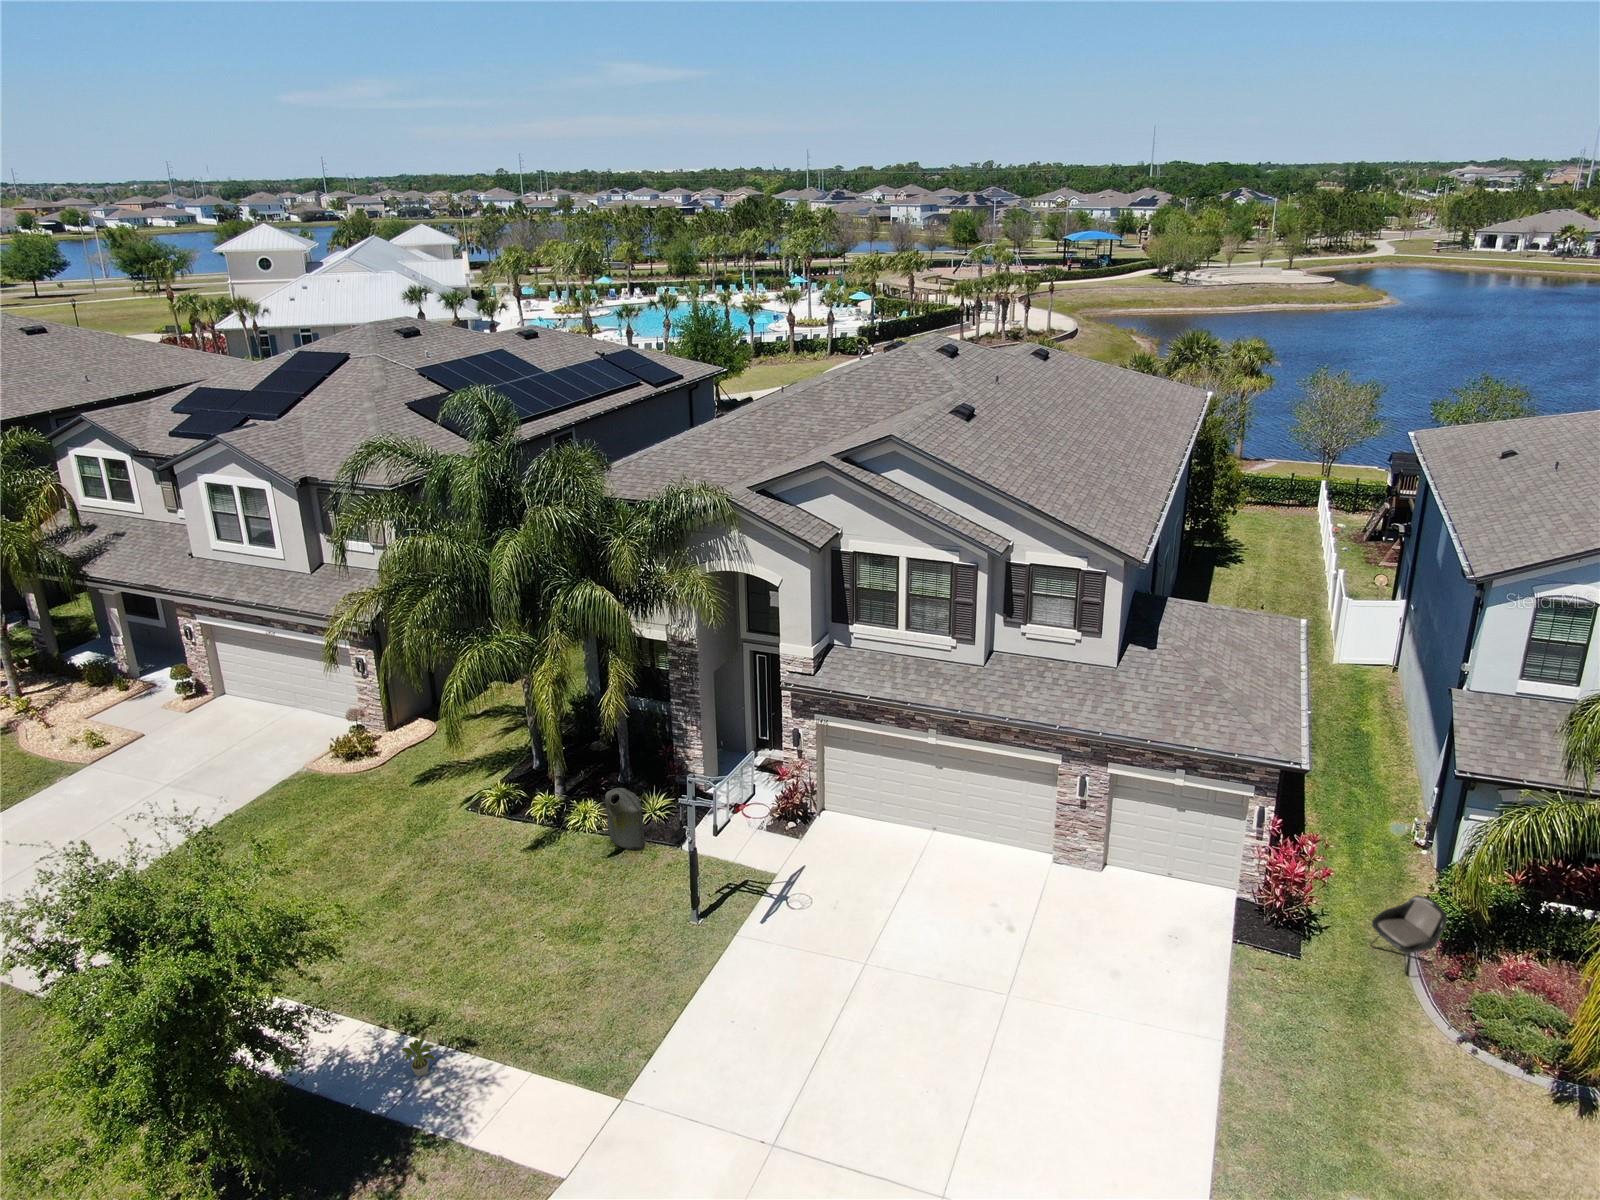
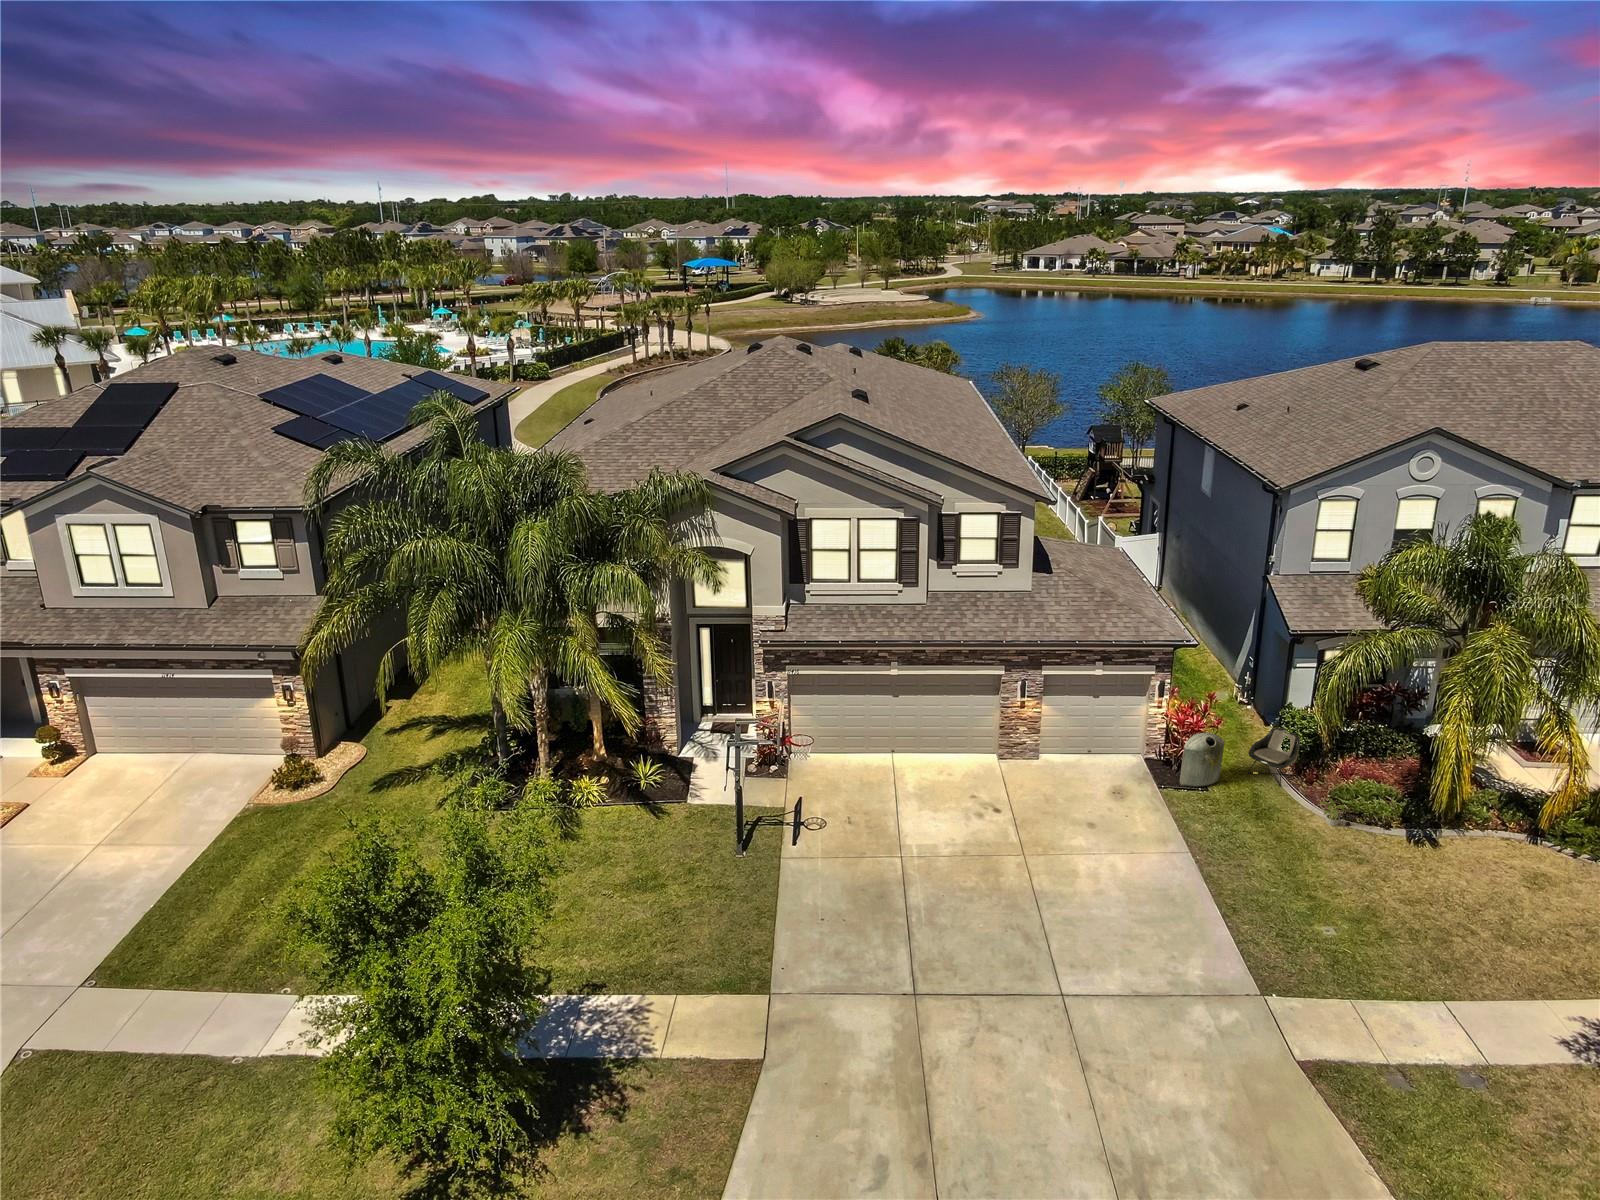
trash can: present [605,788,645,850] -> present [1180,732,1225,787]
potted plant: present [402,1038,435,1076] -> present [1320,798,1350,826]

